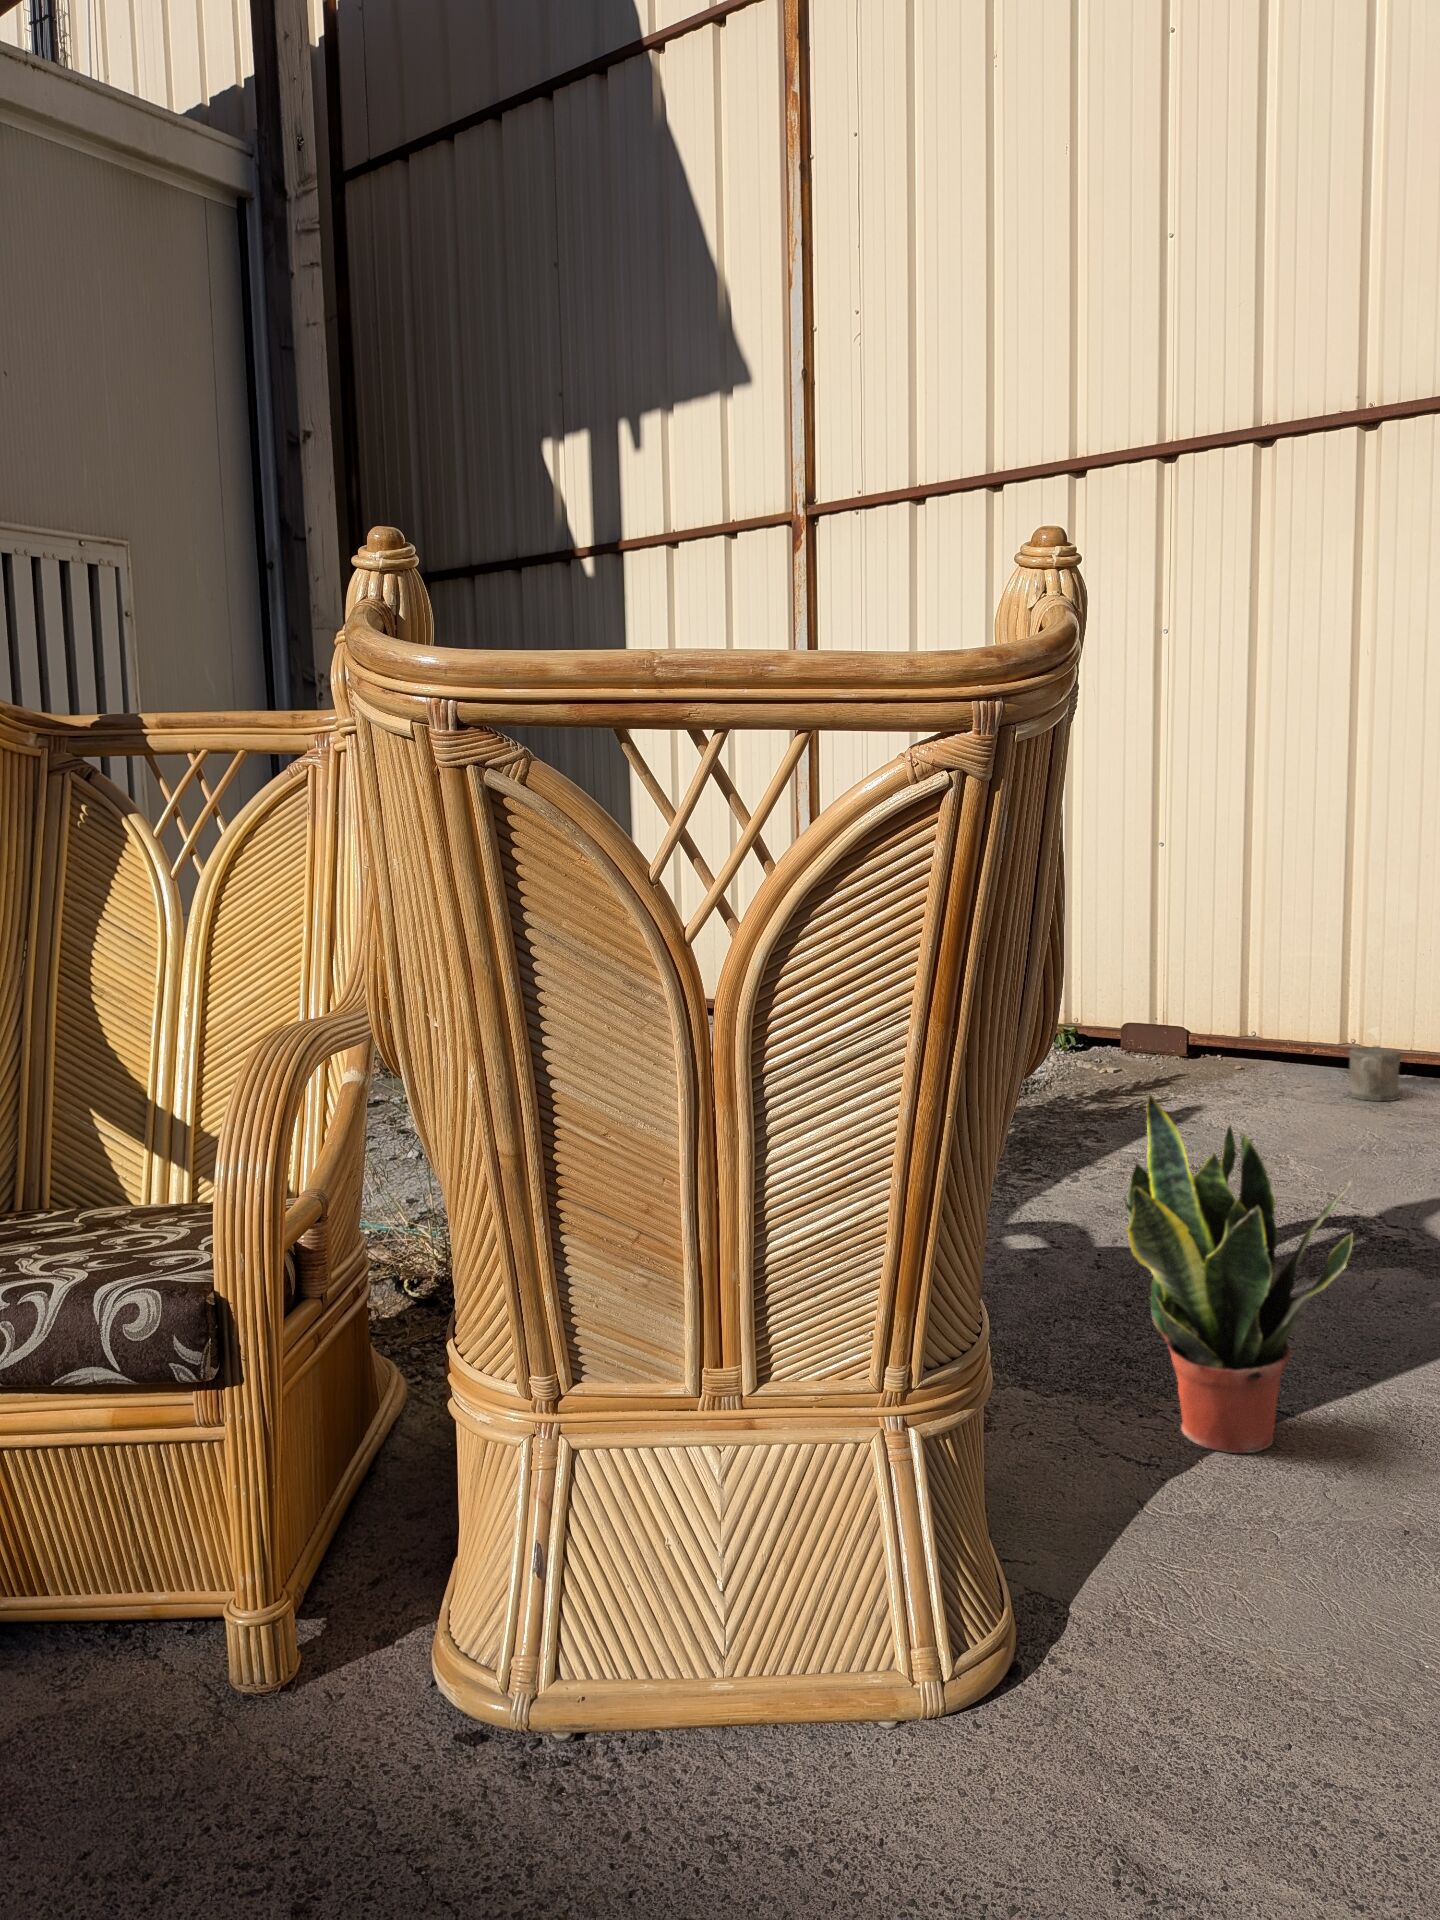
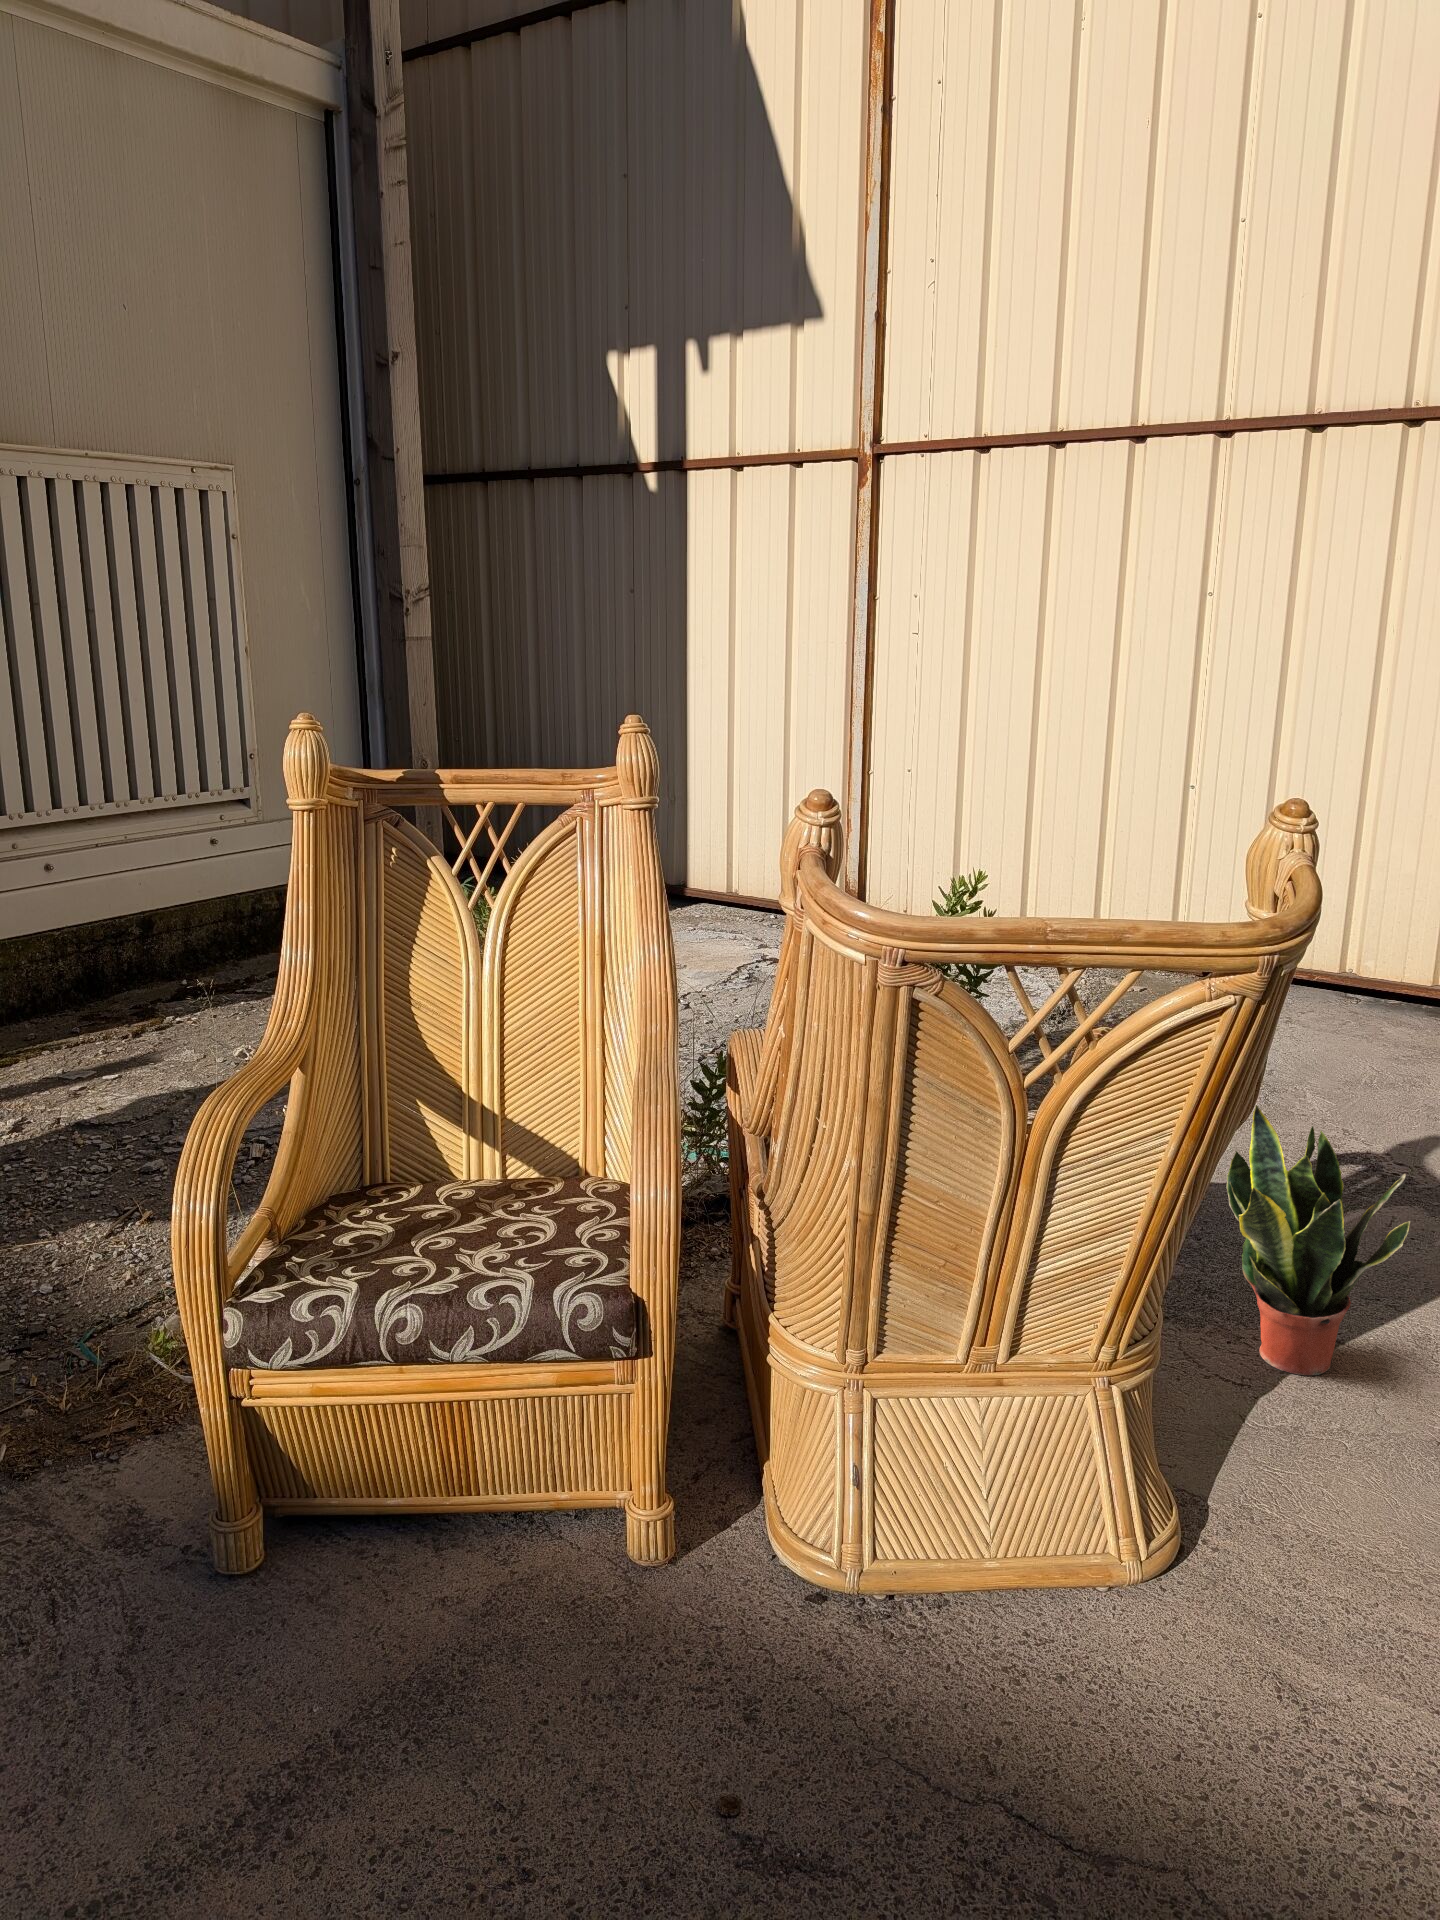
watering can: present [1348,1046,1402,1101] -> none [1342,974,1392,1027]

